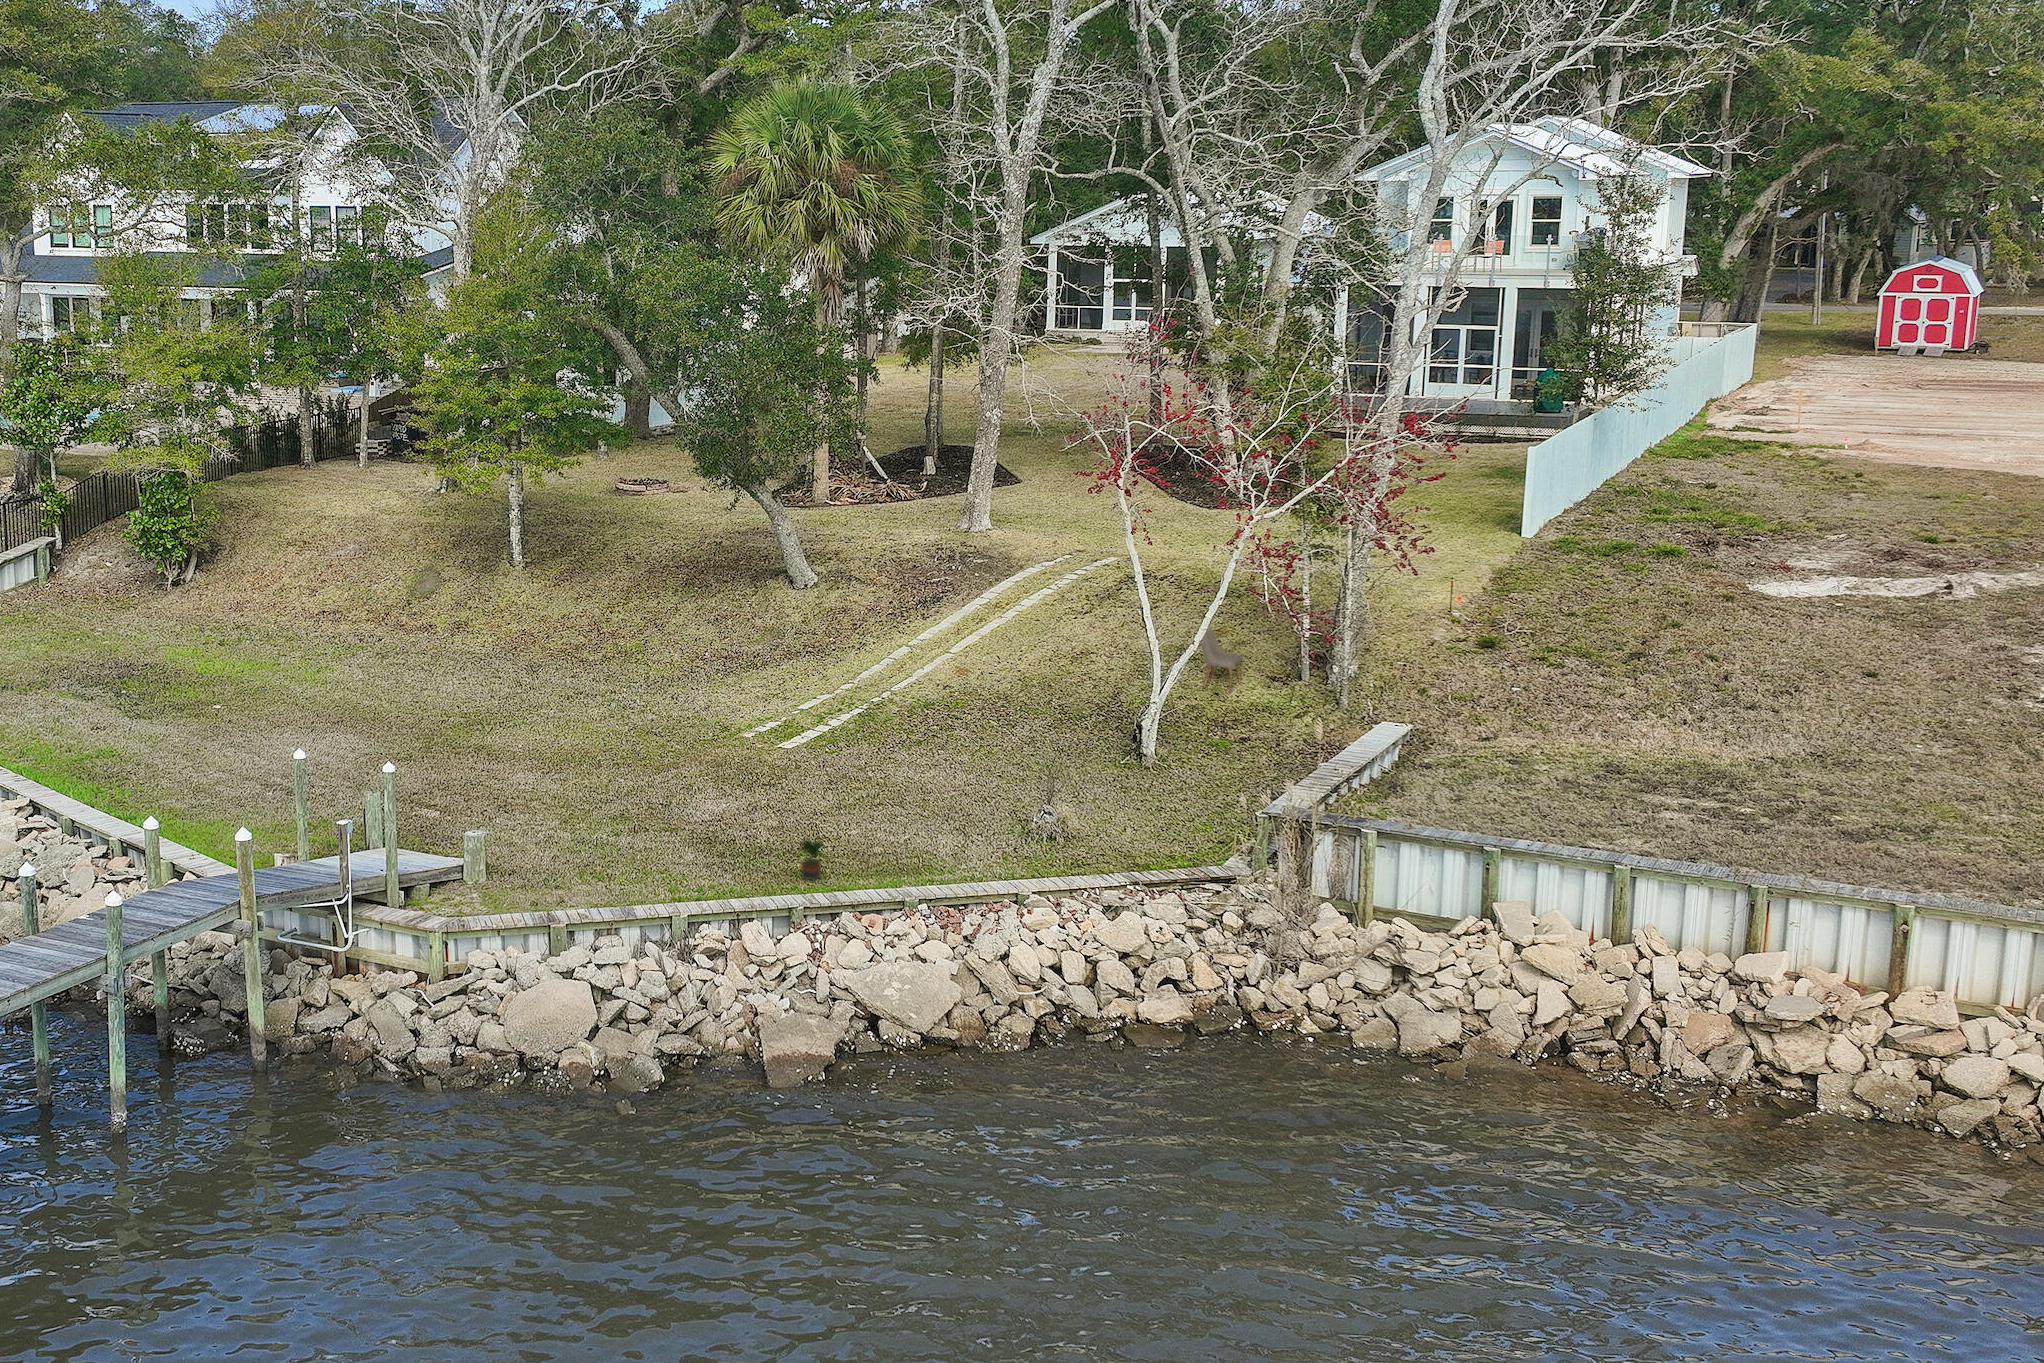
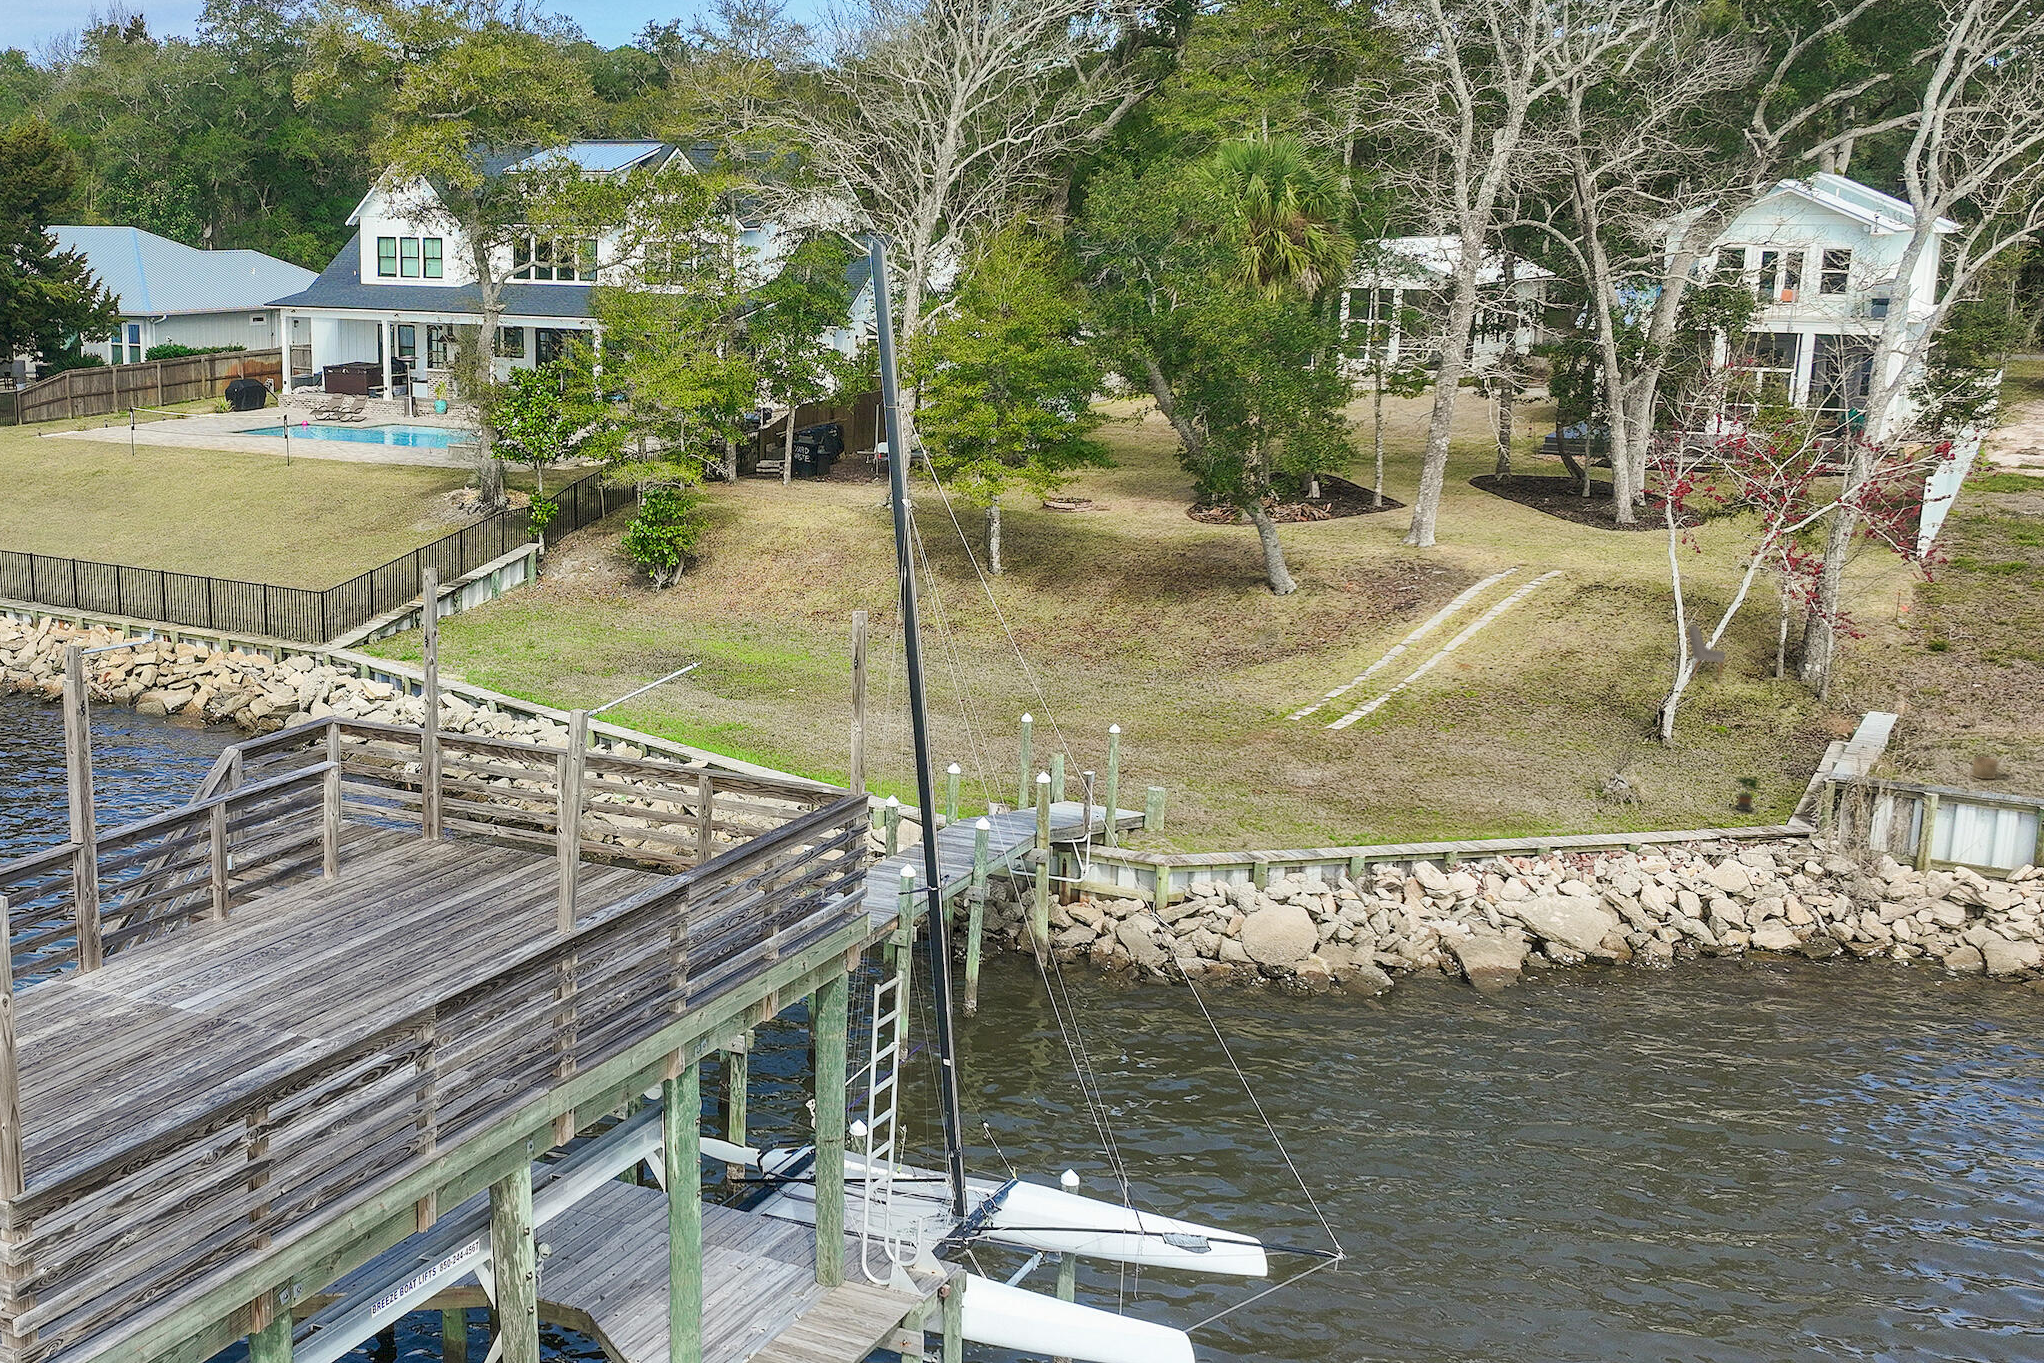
wooden bucket: none [1447,782,1476,809] -> present [1972,757,1999,779]
potted tree: present [801,839,823,881] -> present [1737,777,1758,810]

